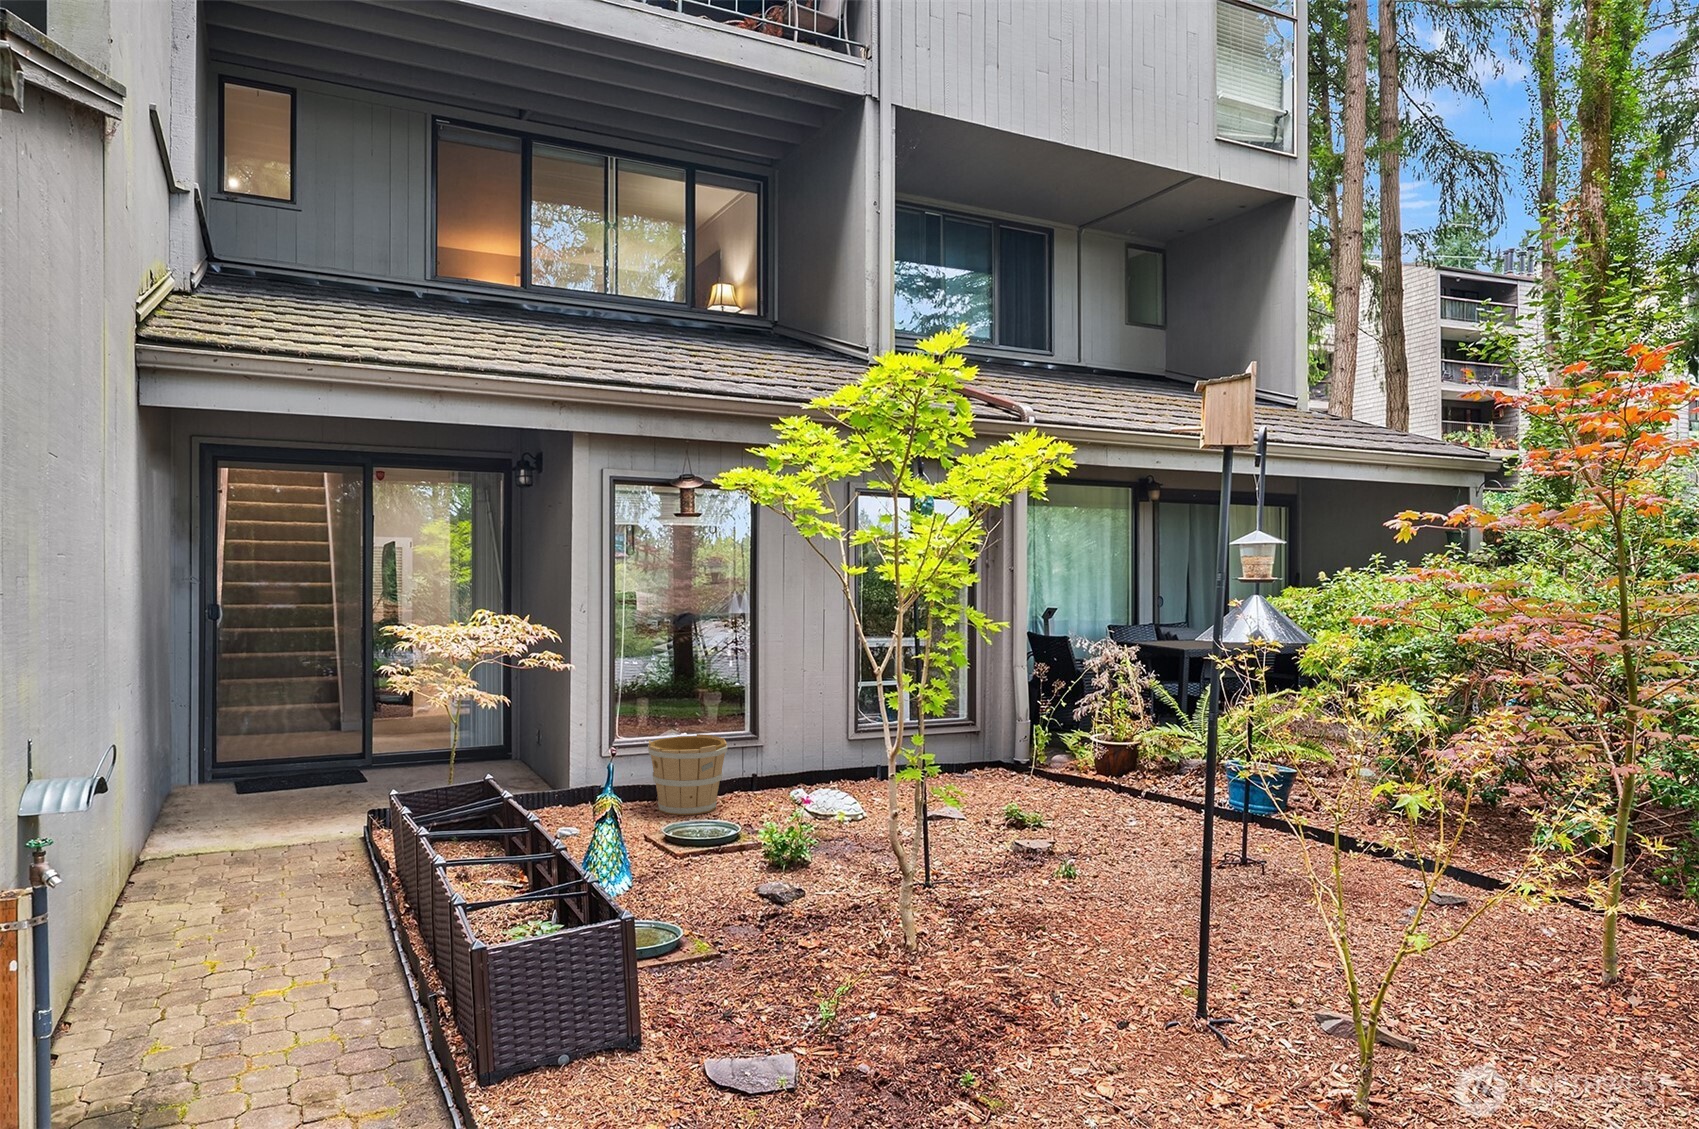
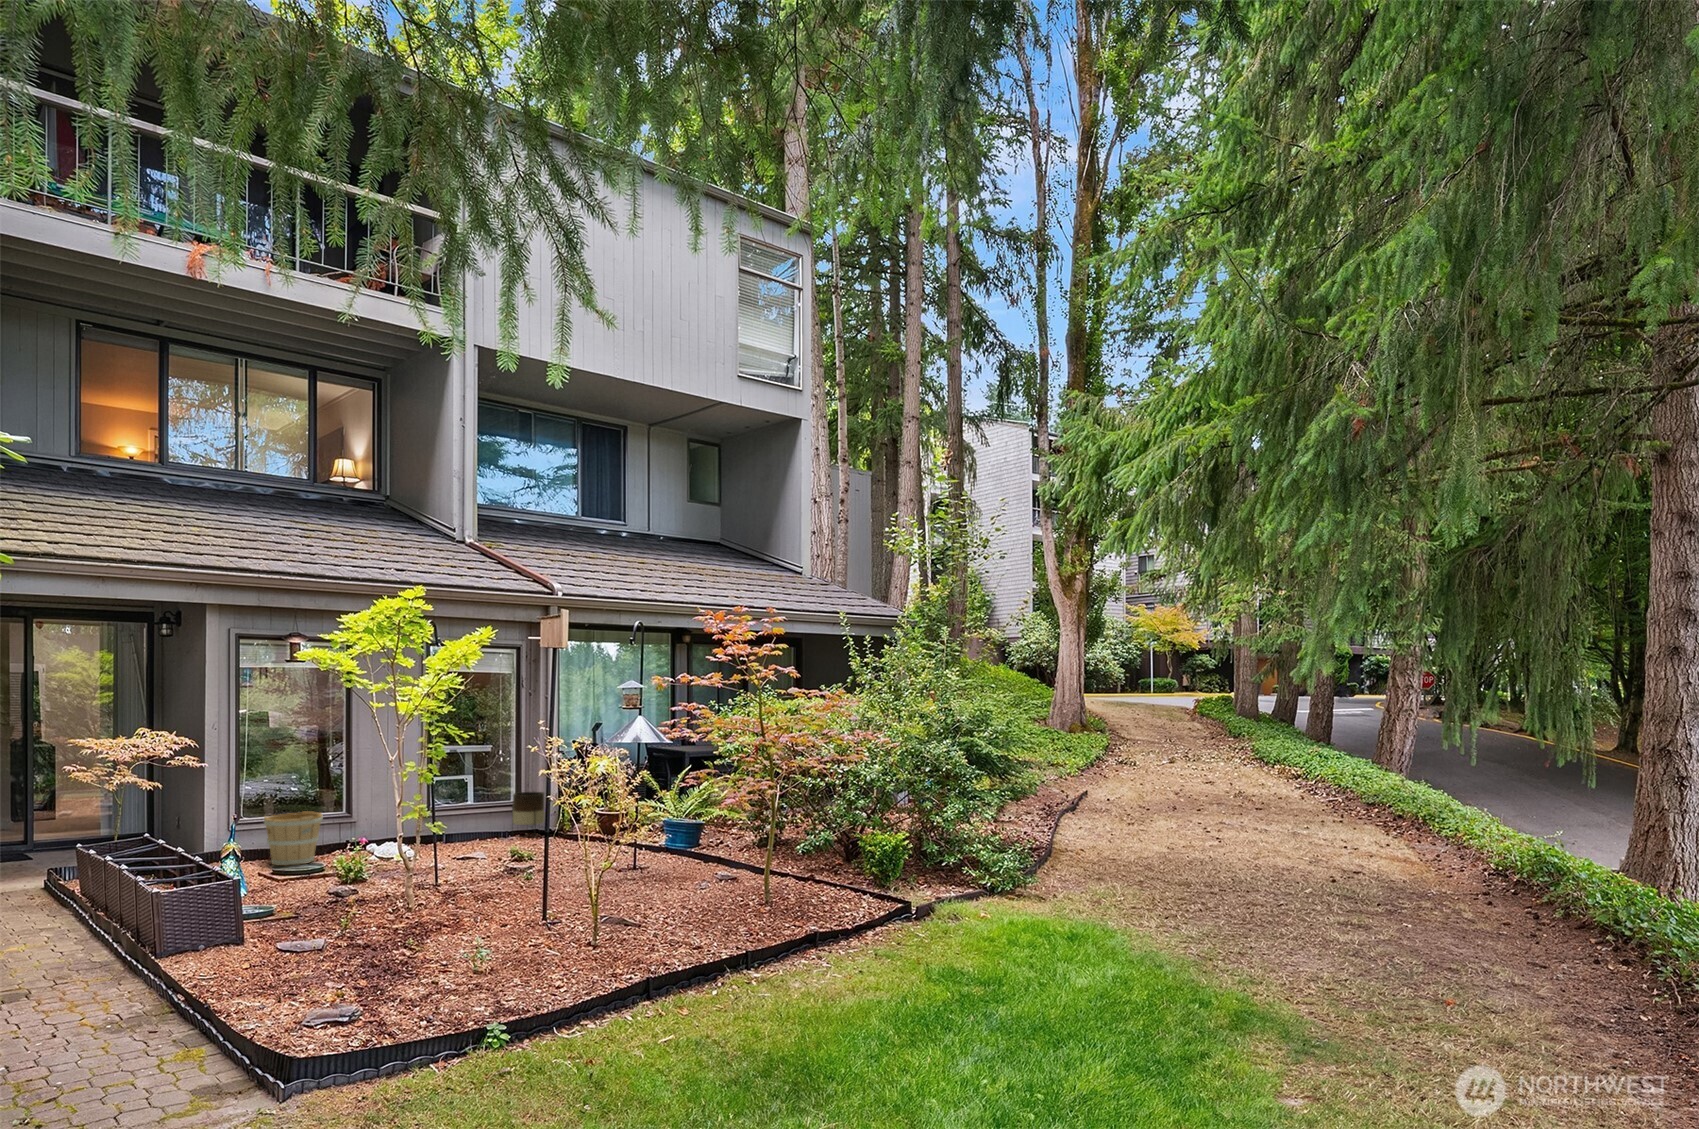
planter: none [956,713,1001,778] -> present [512,792,544,825]

